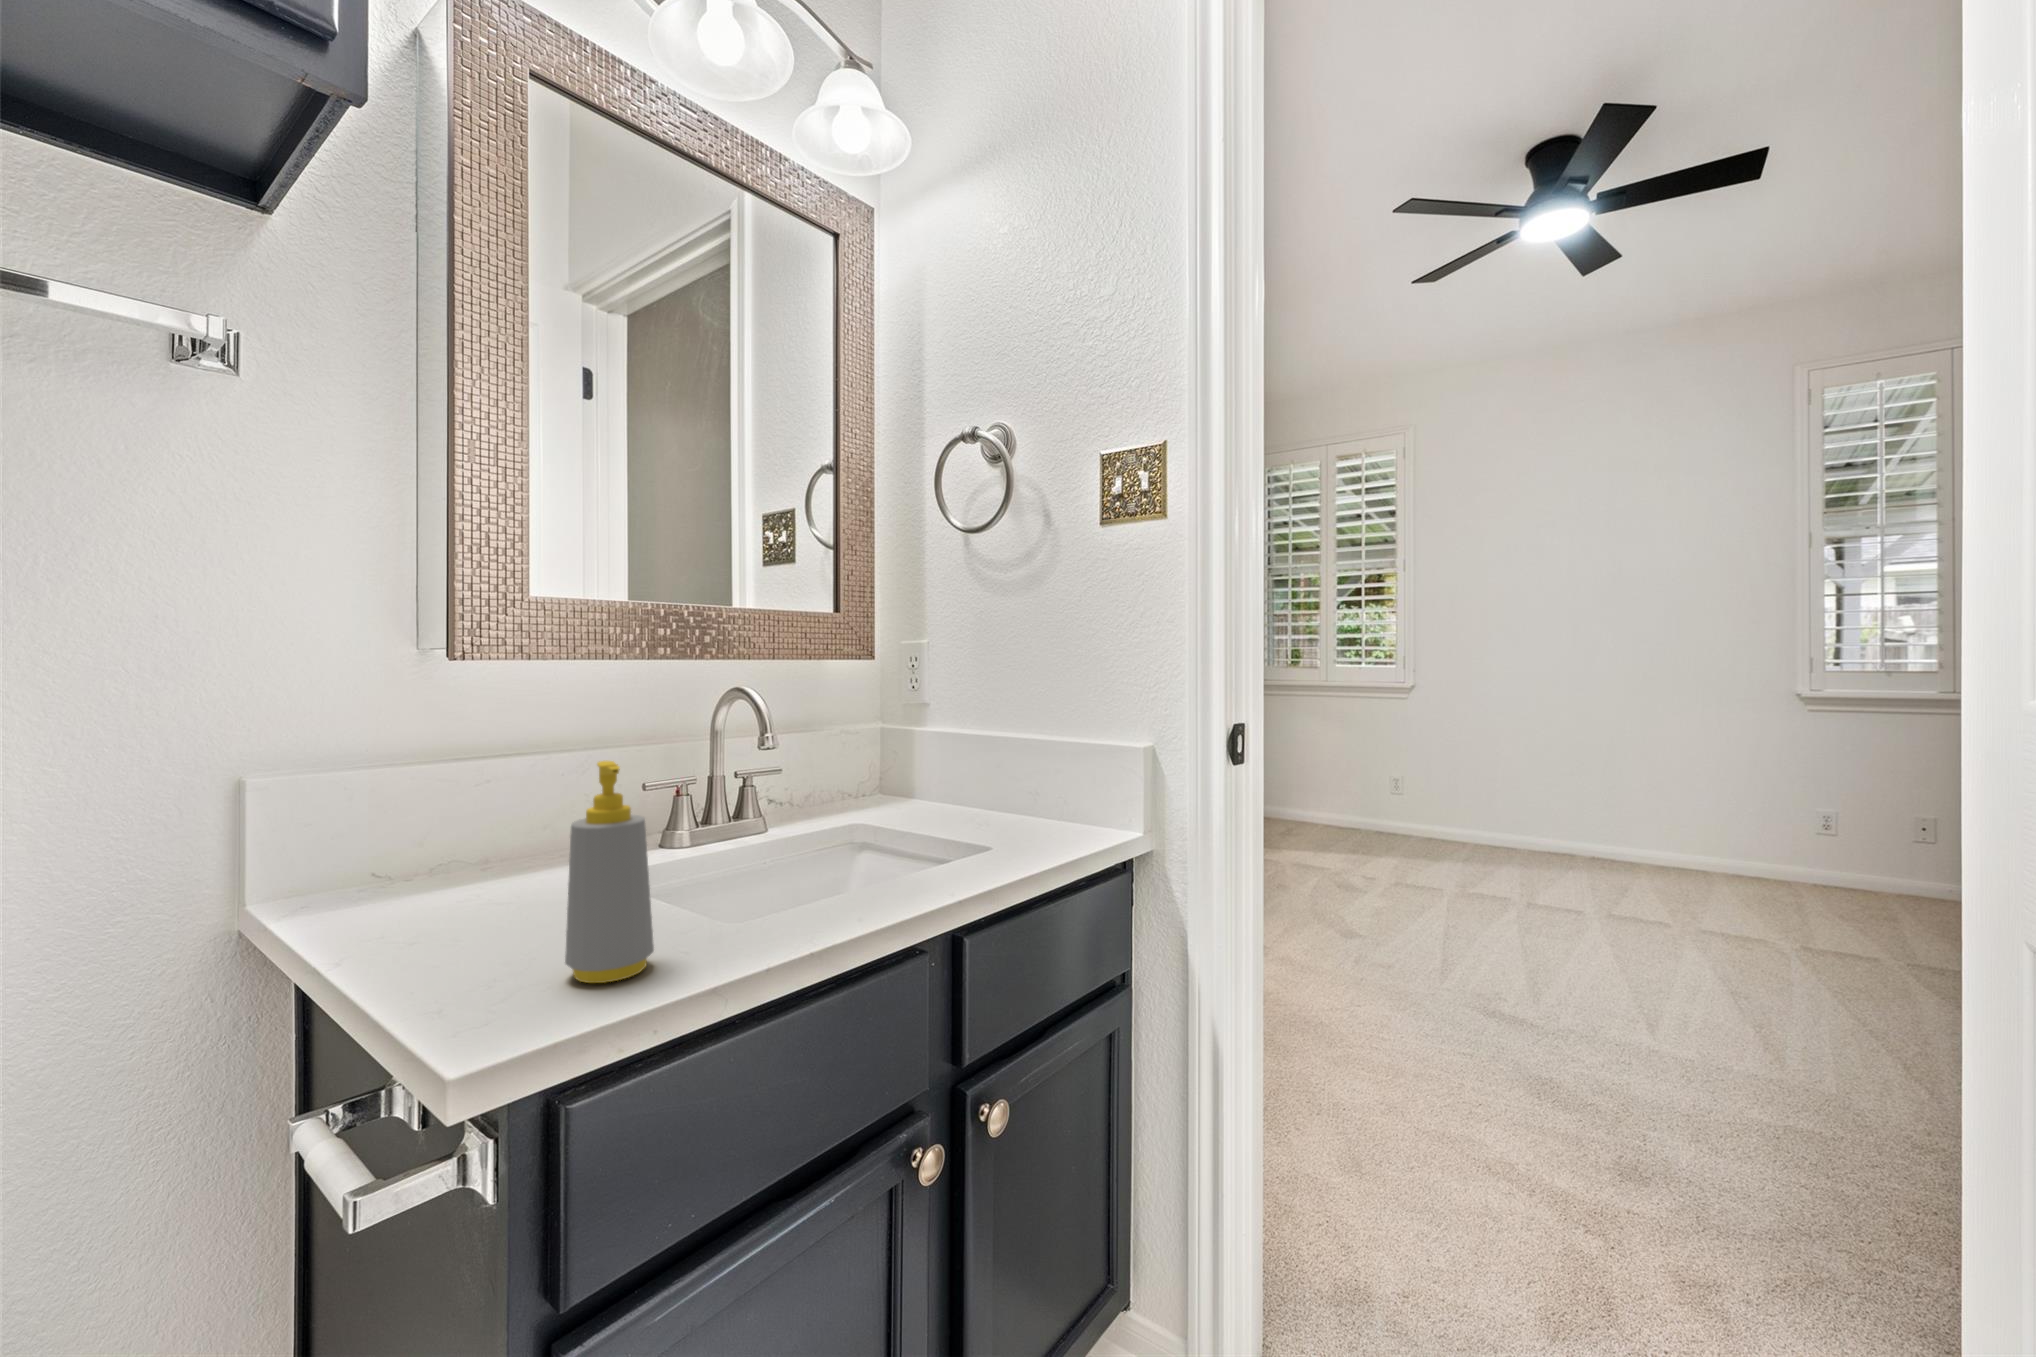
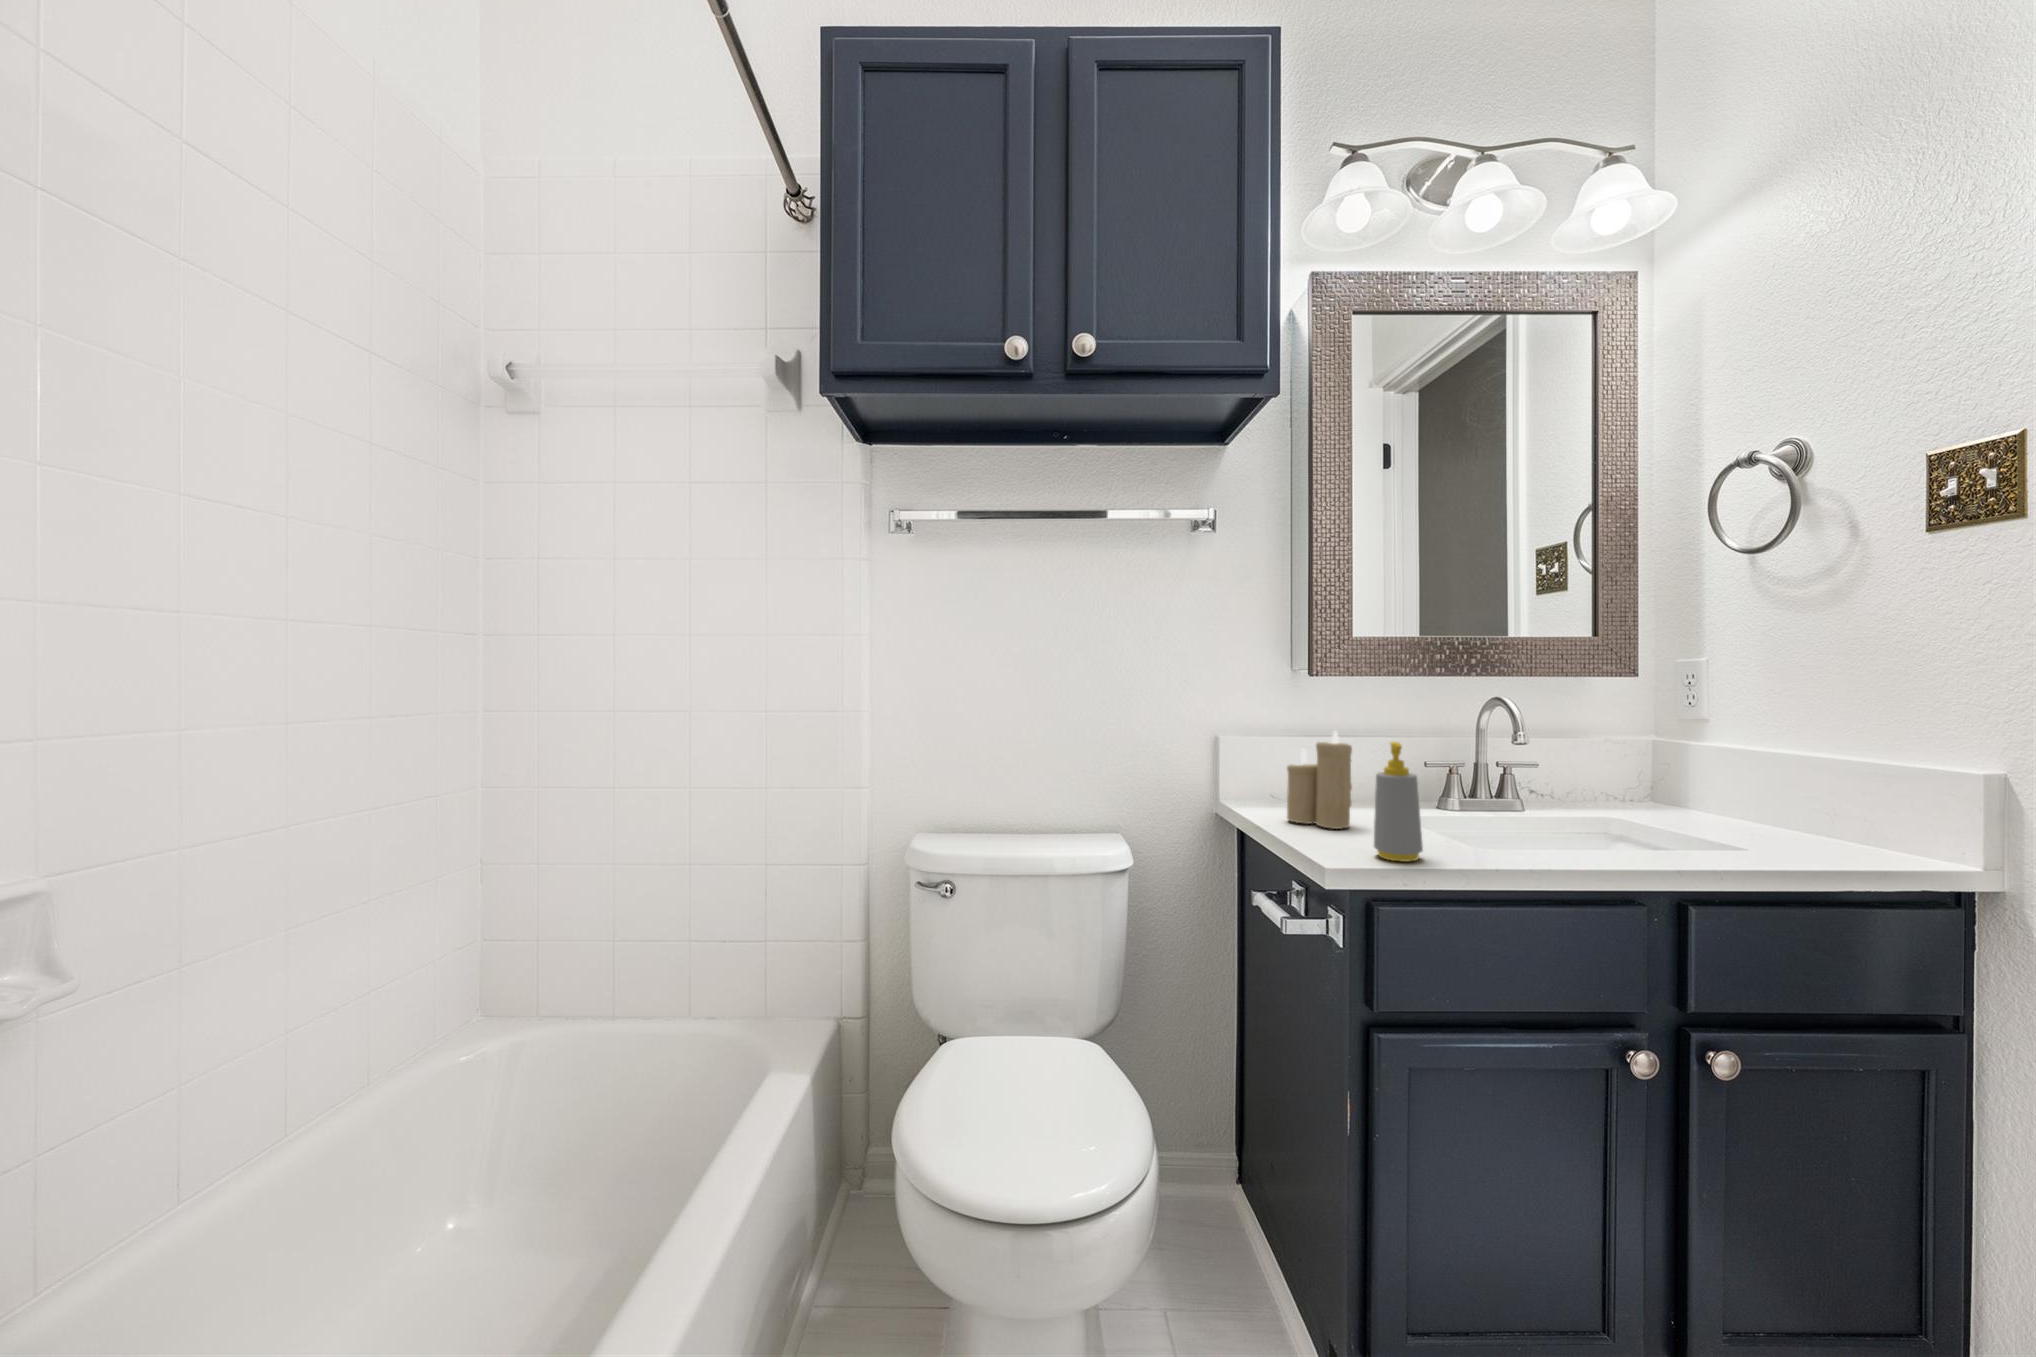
candle: none [388,747,526,934] -> present [1287,731,1352,829]

